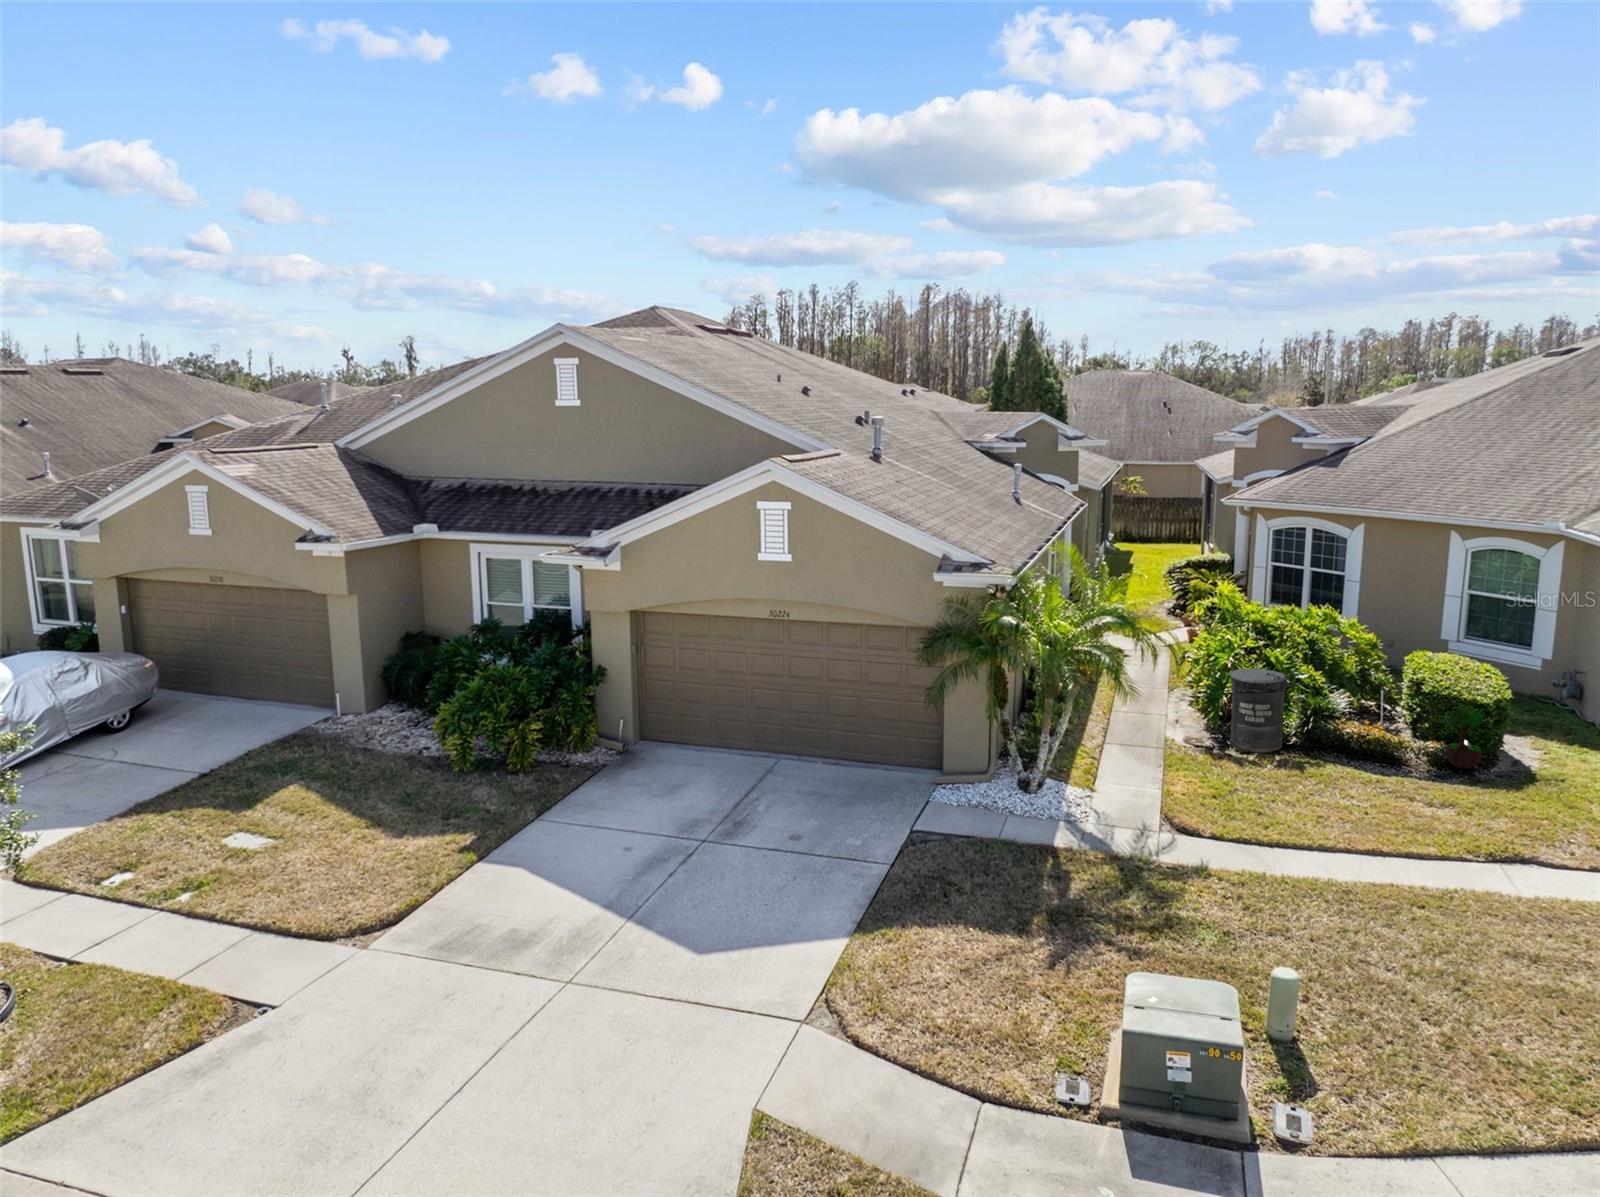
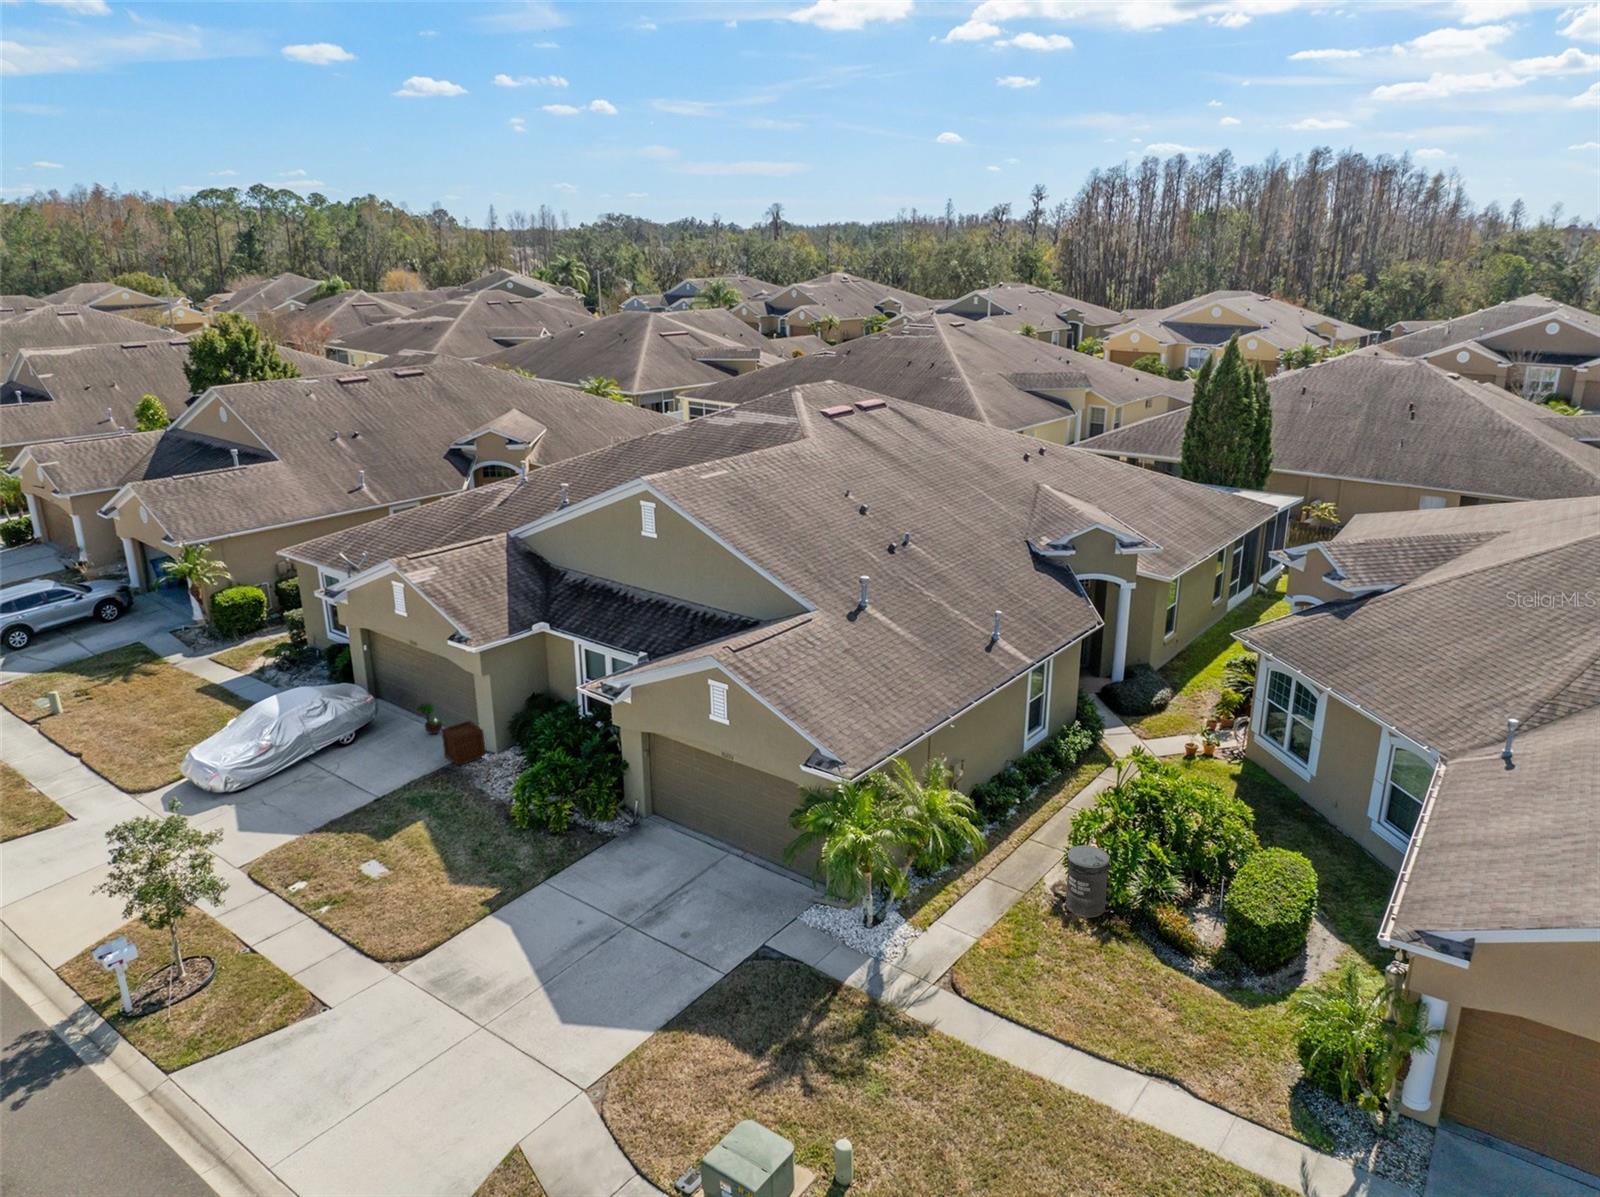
wooden crate: none [282,676,354,735] -> present [441,721,486,765]
potted tree: present [1440,705,1483,769] -> present [417,703,442,734]

